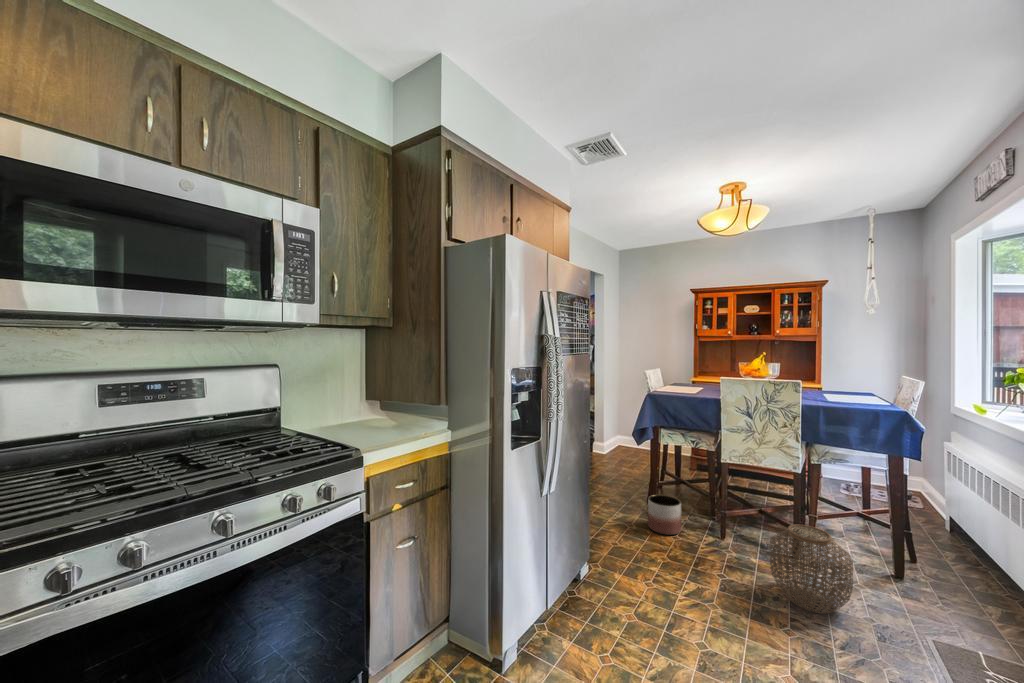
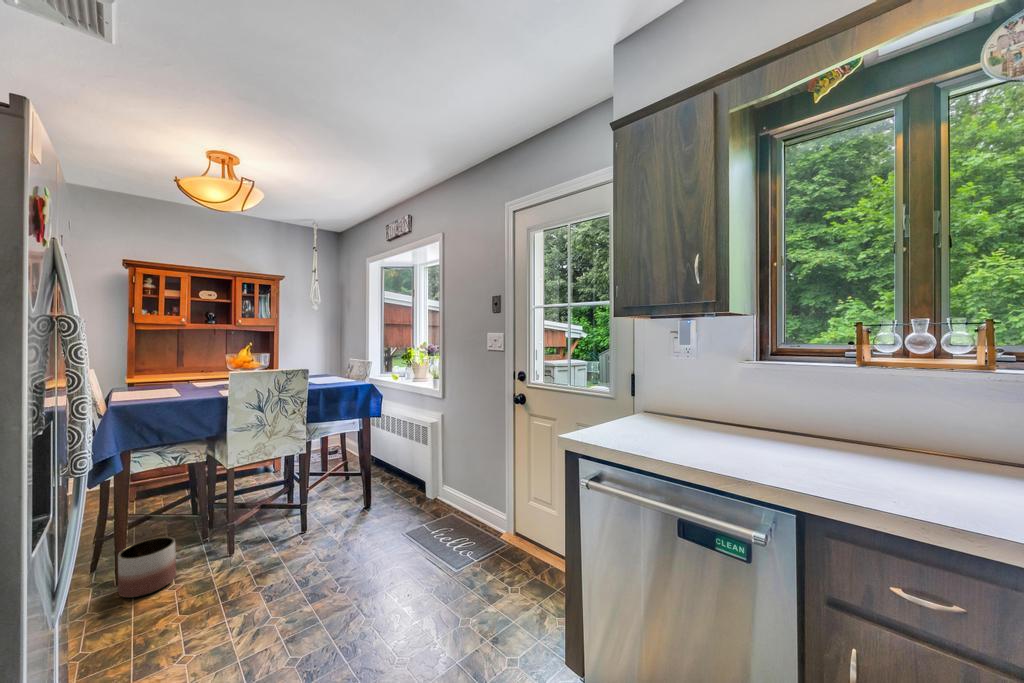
woven basket: present [770,524,853,614] -> none [306,493,370,568]

